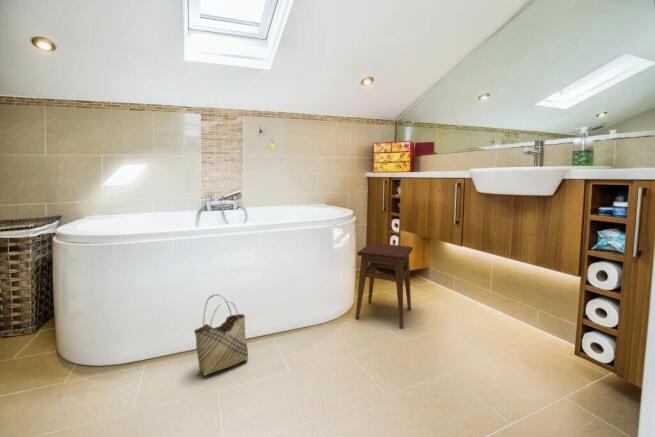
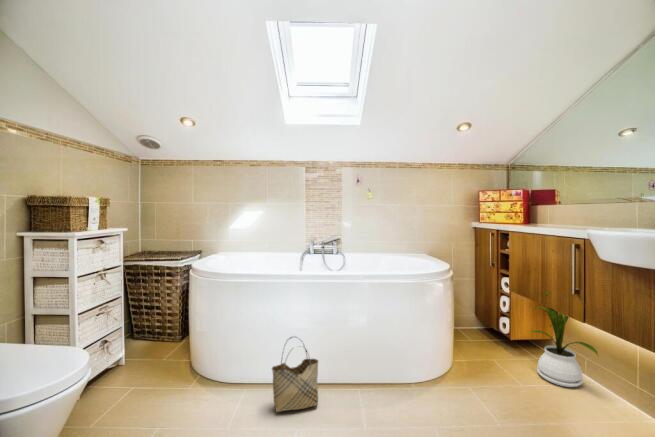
house plant: none [416,203,466,300] -> present [531,291,598,387]
stool: present [356,243,413,328] -> none [440,303,516,413]

